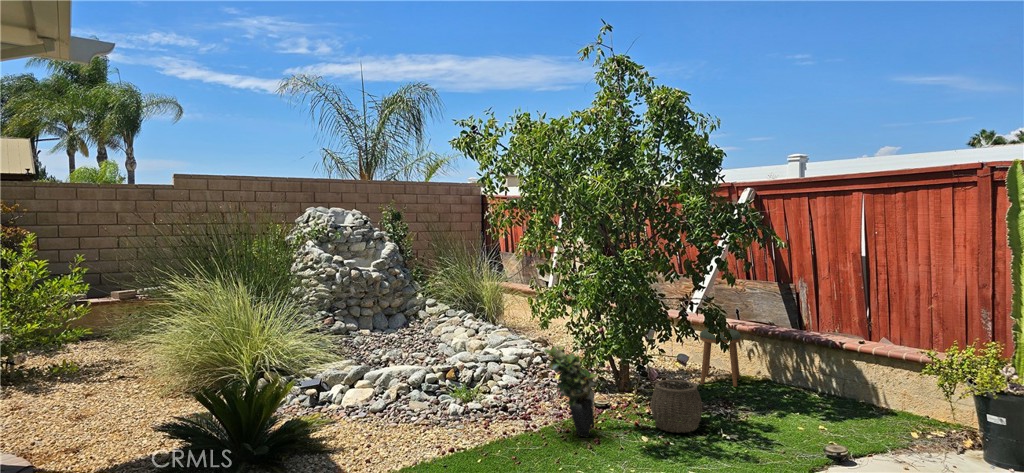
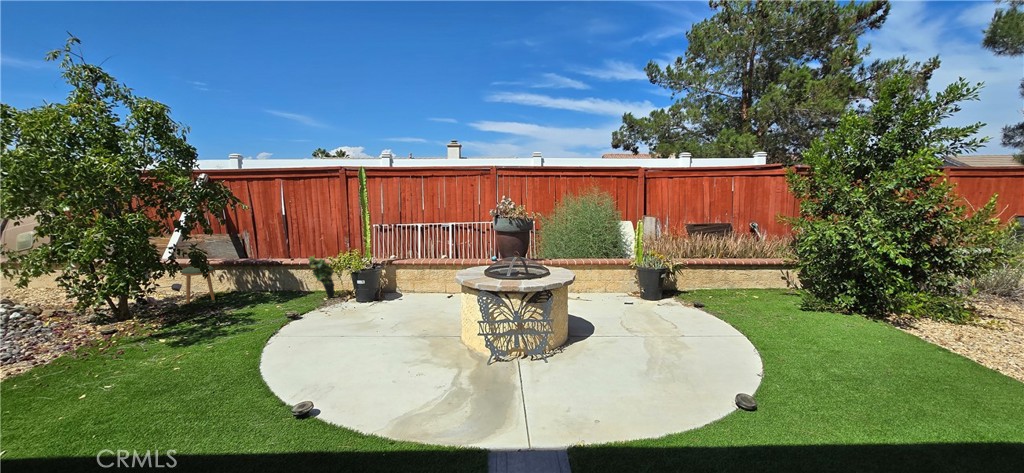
potted plant: present [544,346,598,437] -> present [308,256,335,298]
woven basket: present [651,380,702,433] -> none [165,299,207,333]

